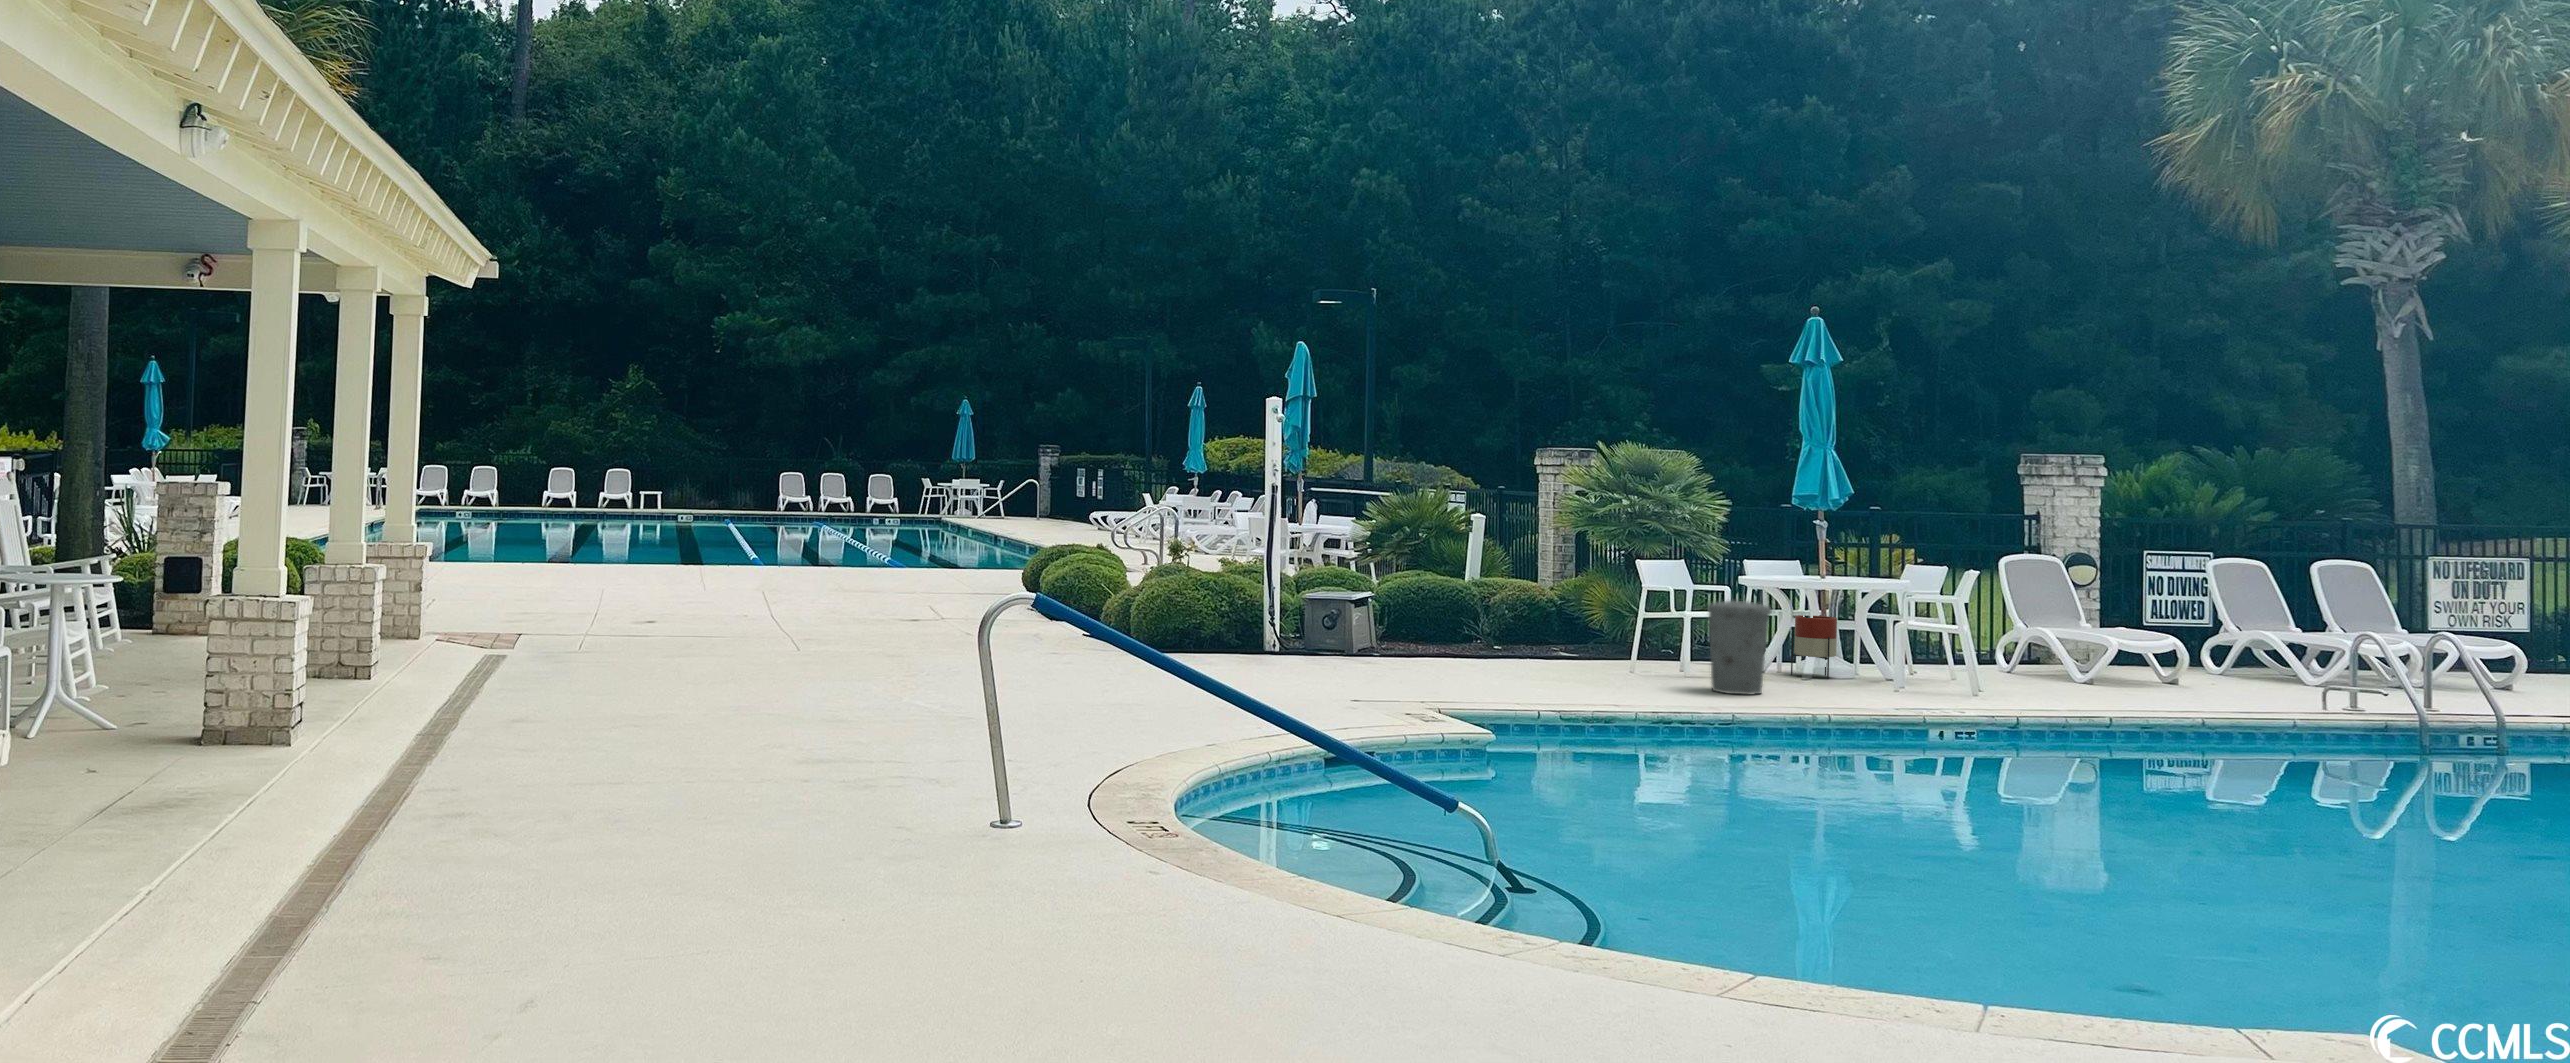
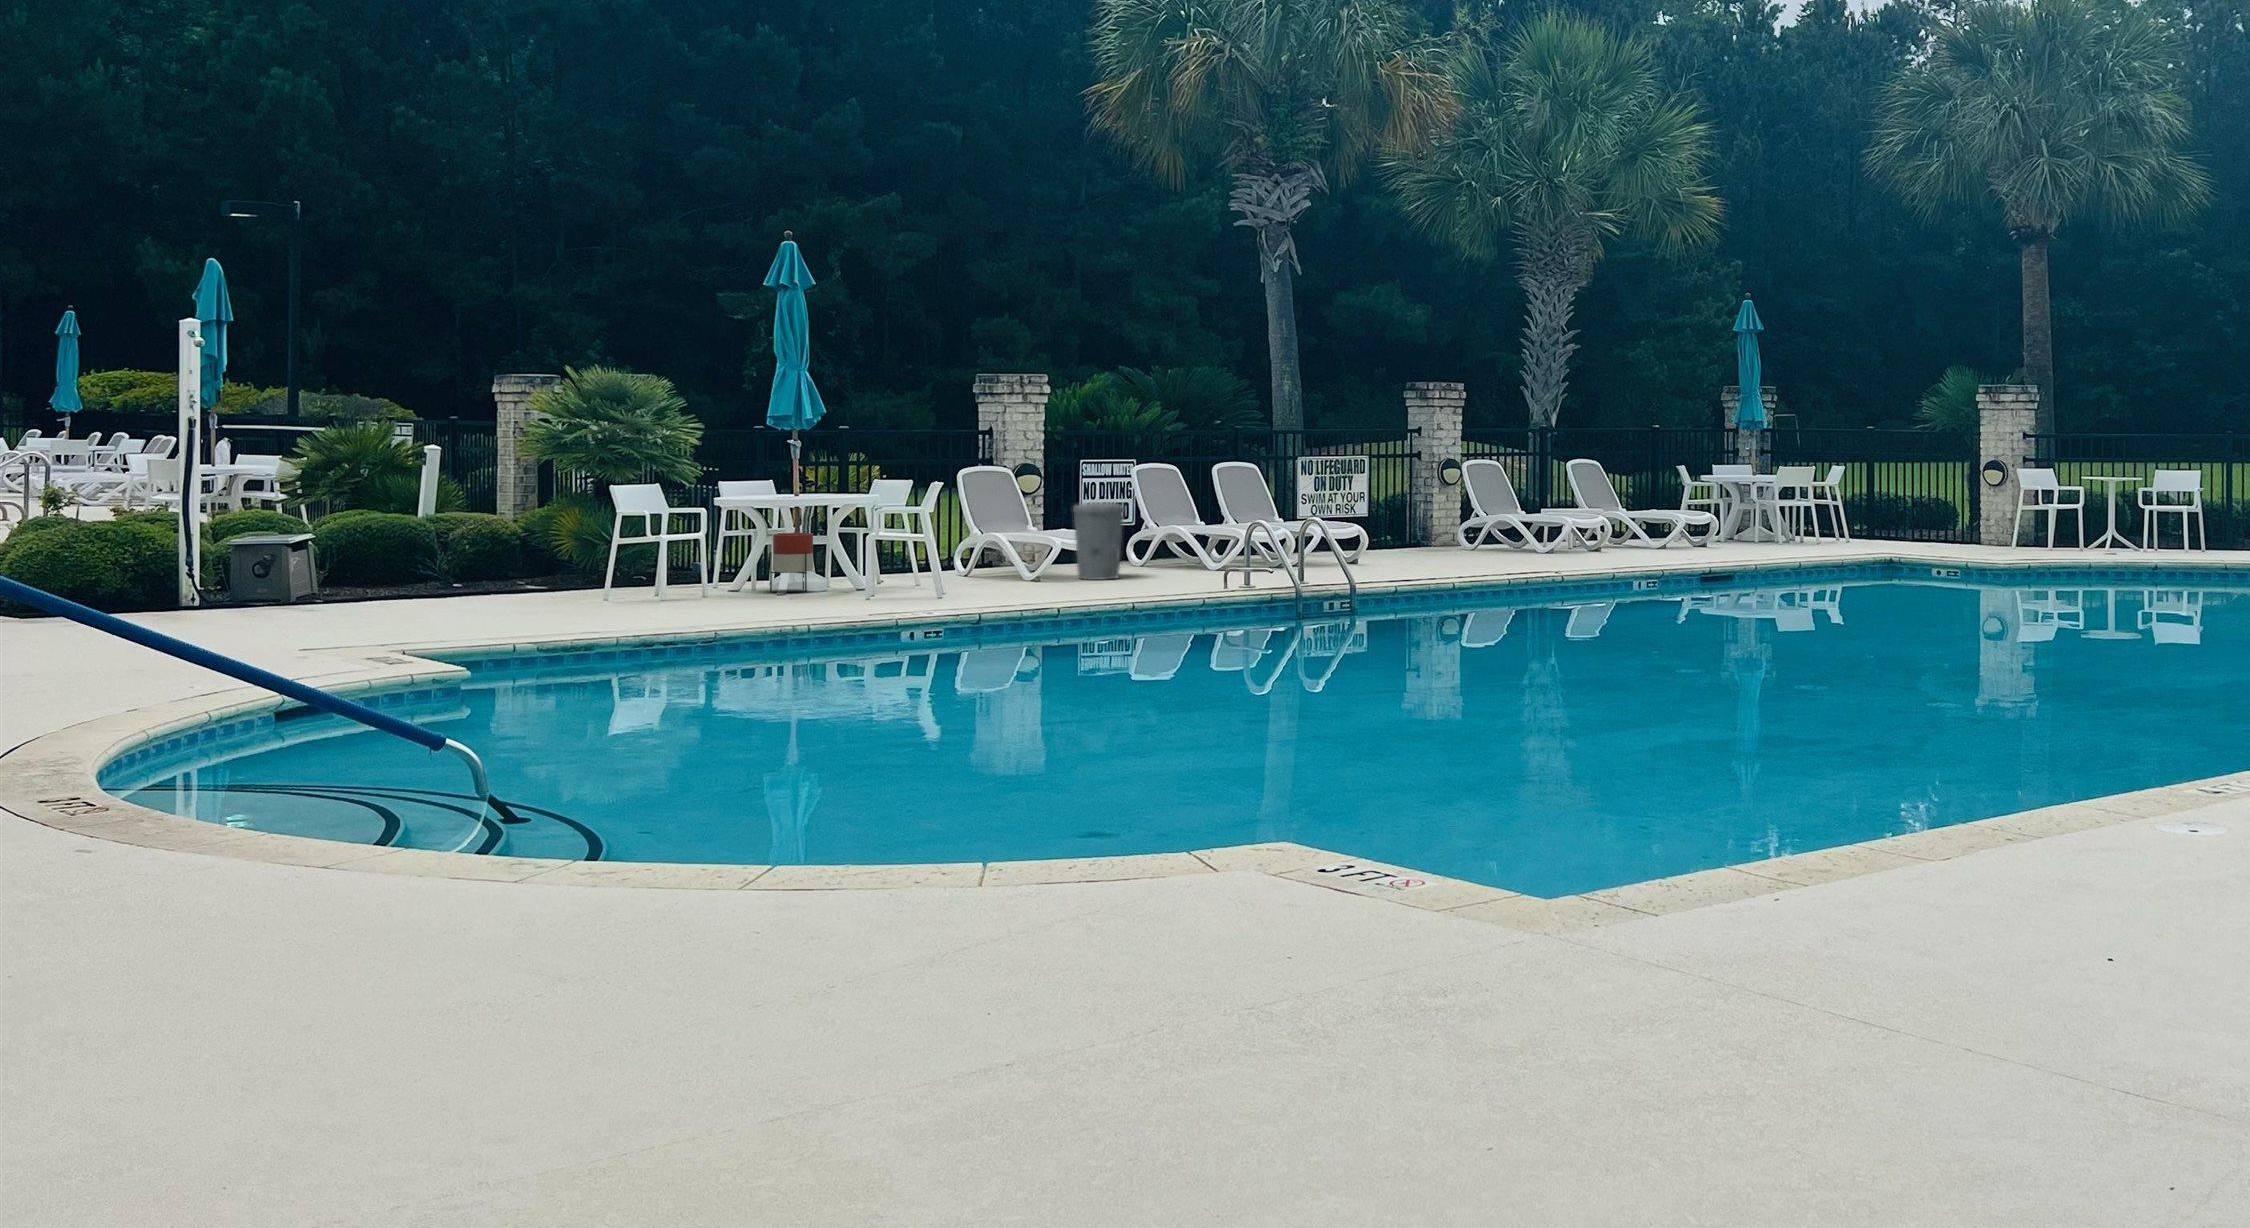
trash can: present [1708,601,1772,695] -> present [1073,502,1125,580]

